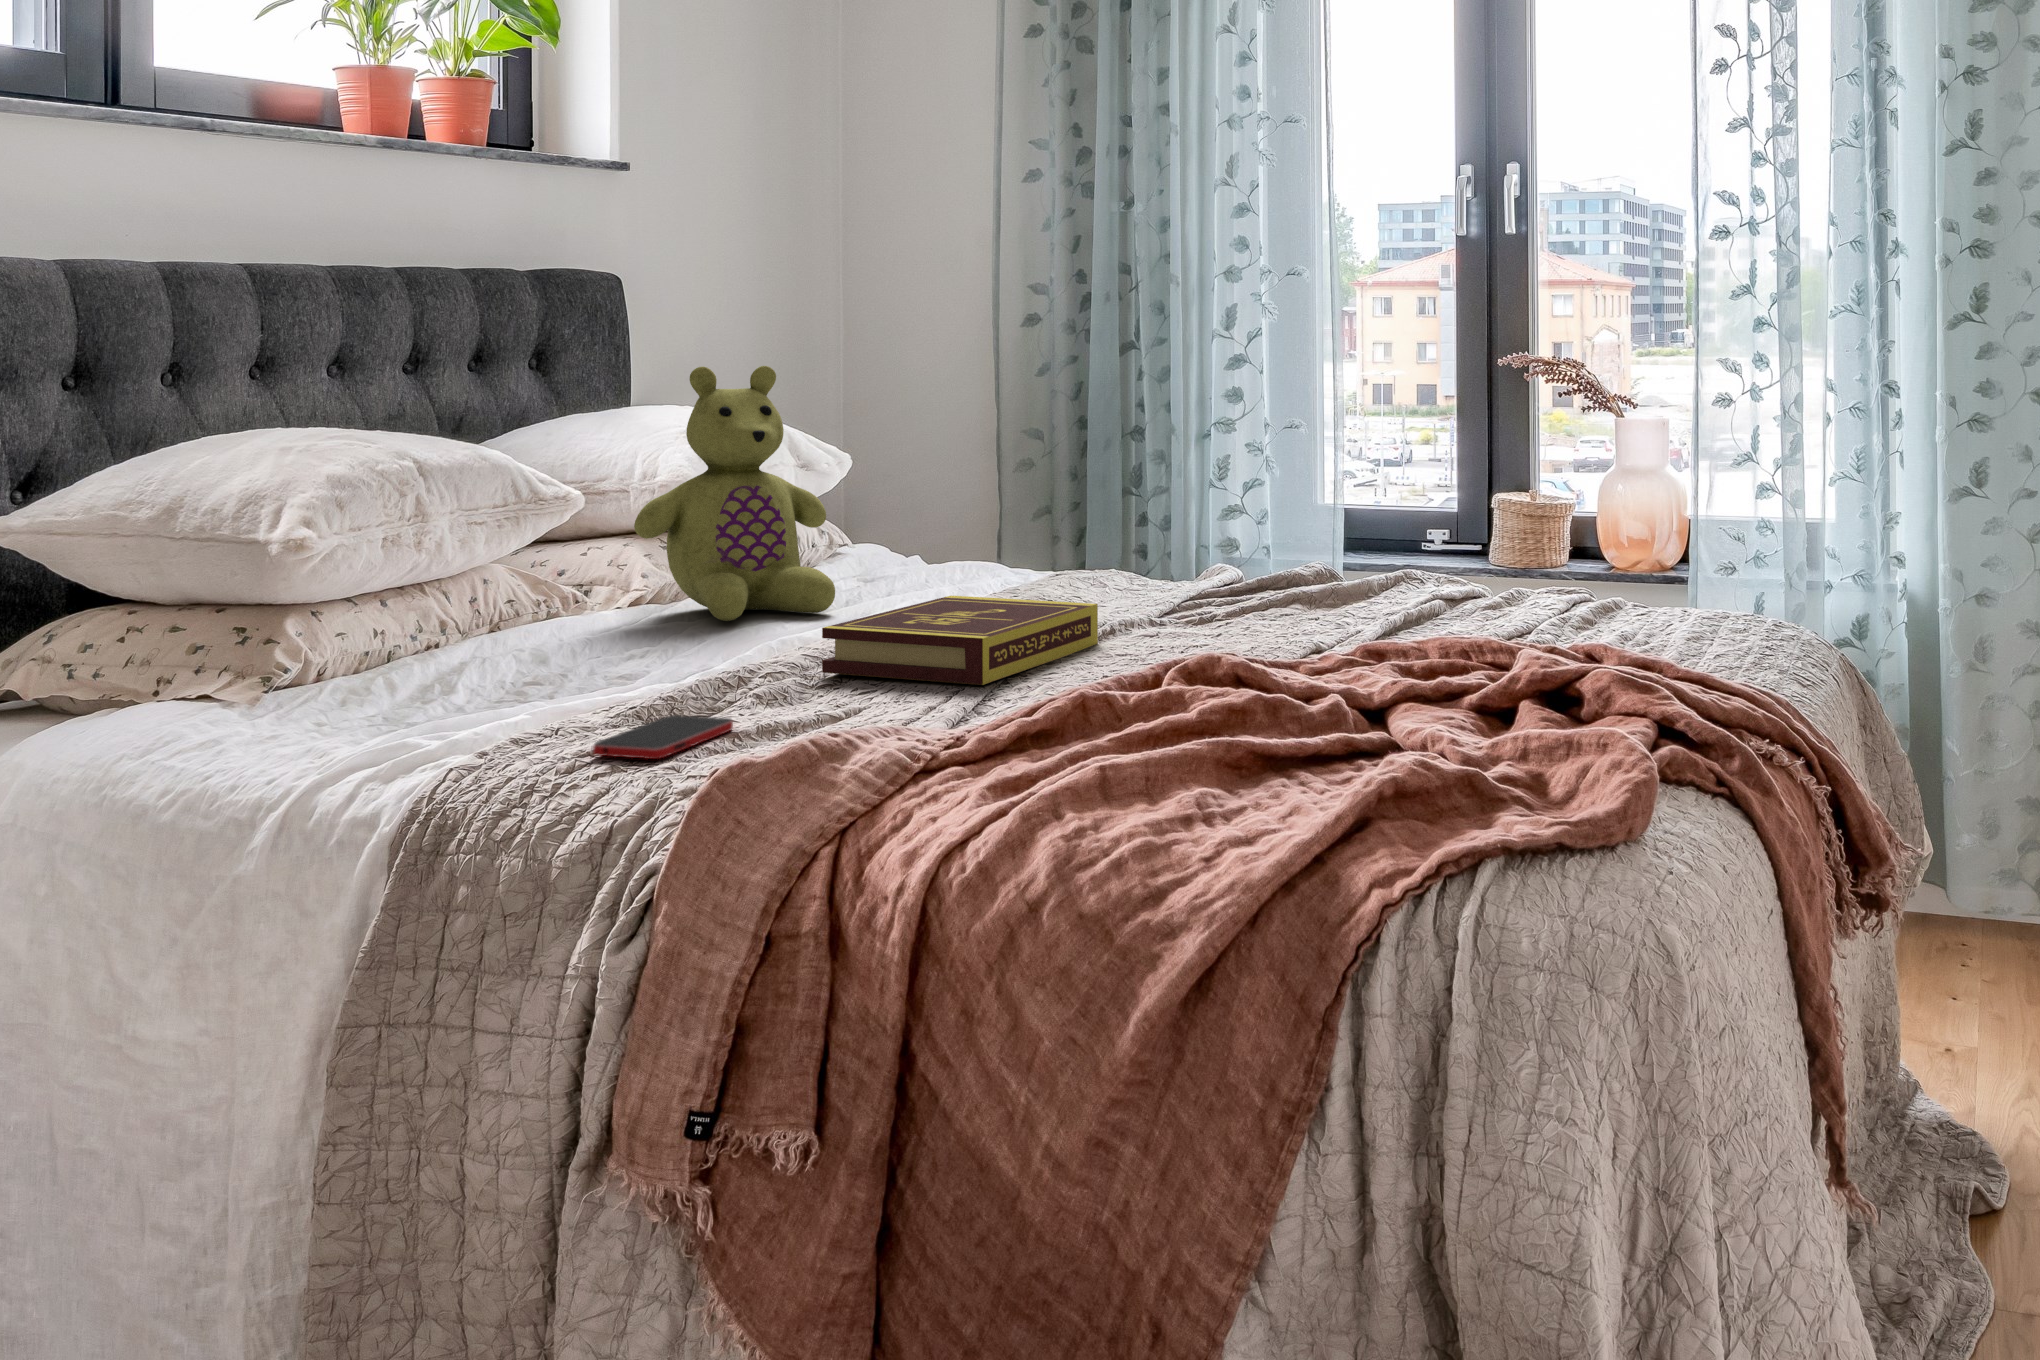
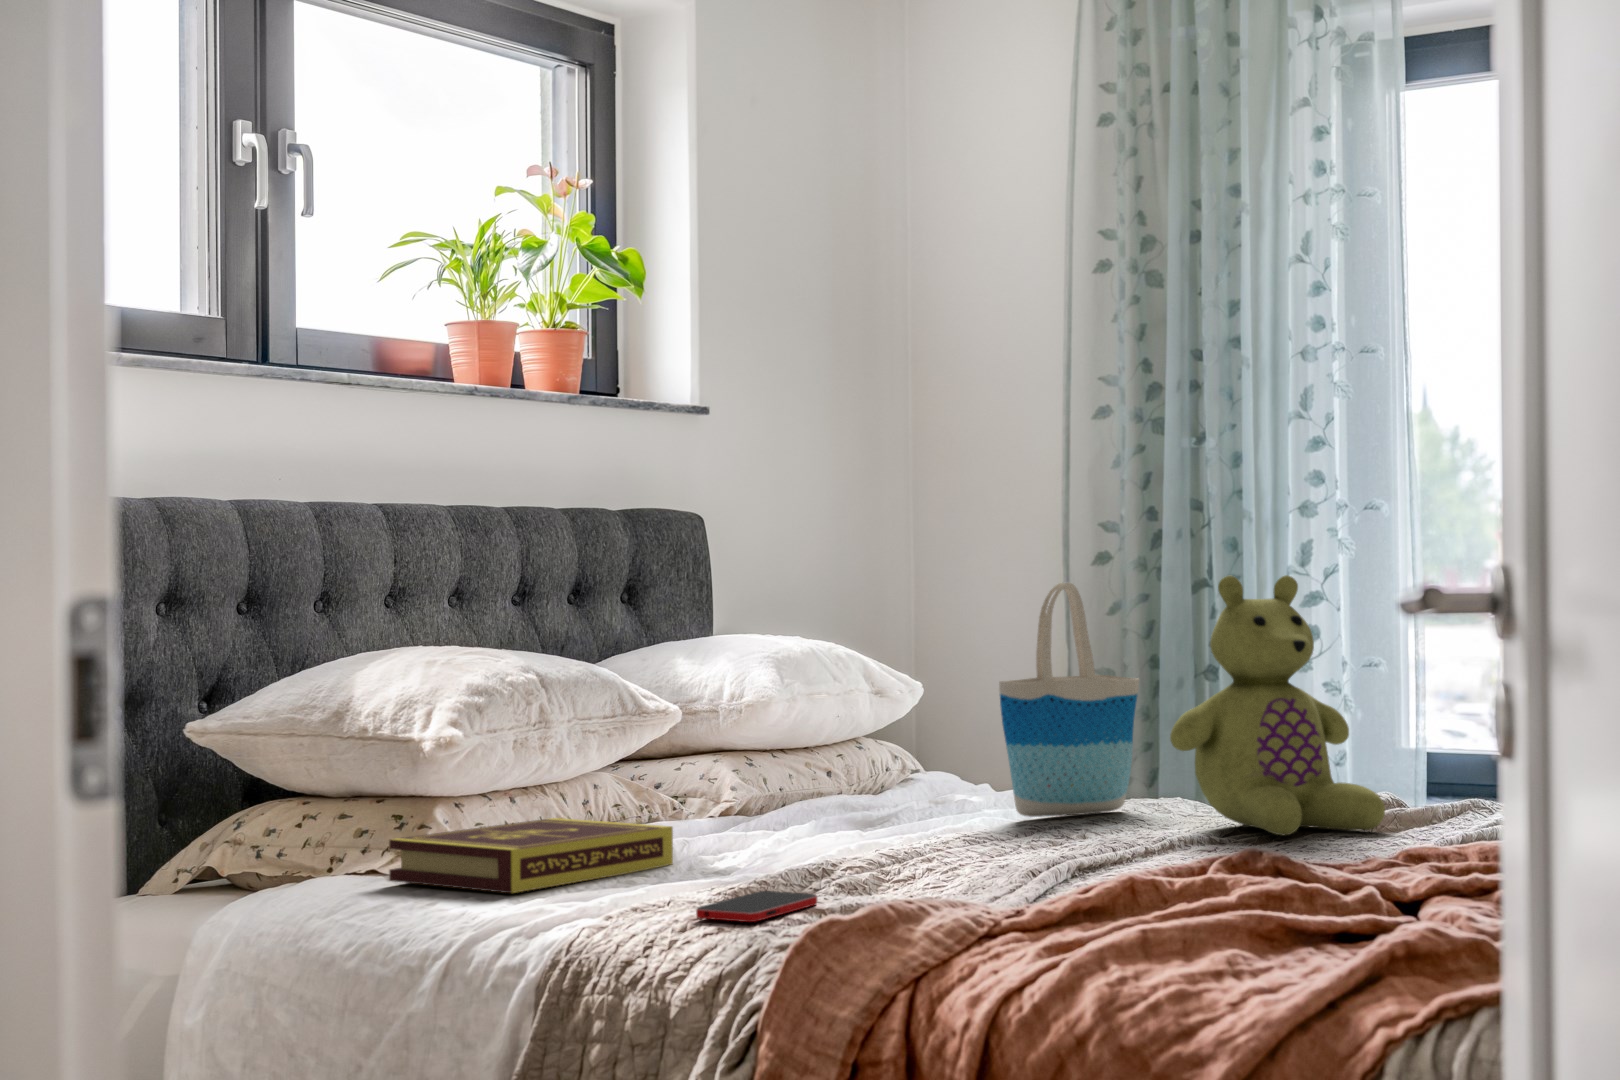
tote bag: none [932,359,1075,603] -> present [999,583,1139,817]
stuffed bear: present [634,366,835,621] -> present [1170,575,1385,835]
book: present [822,596,1098,685] -> present [389,818,673,893]

